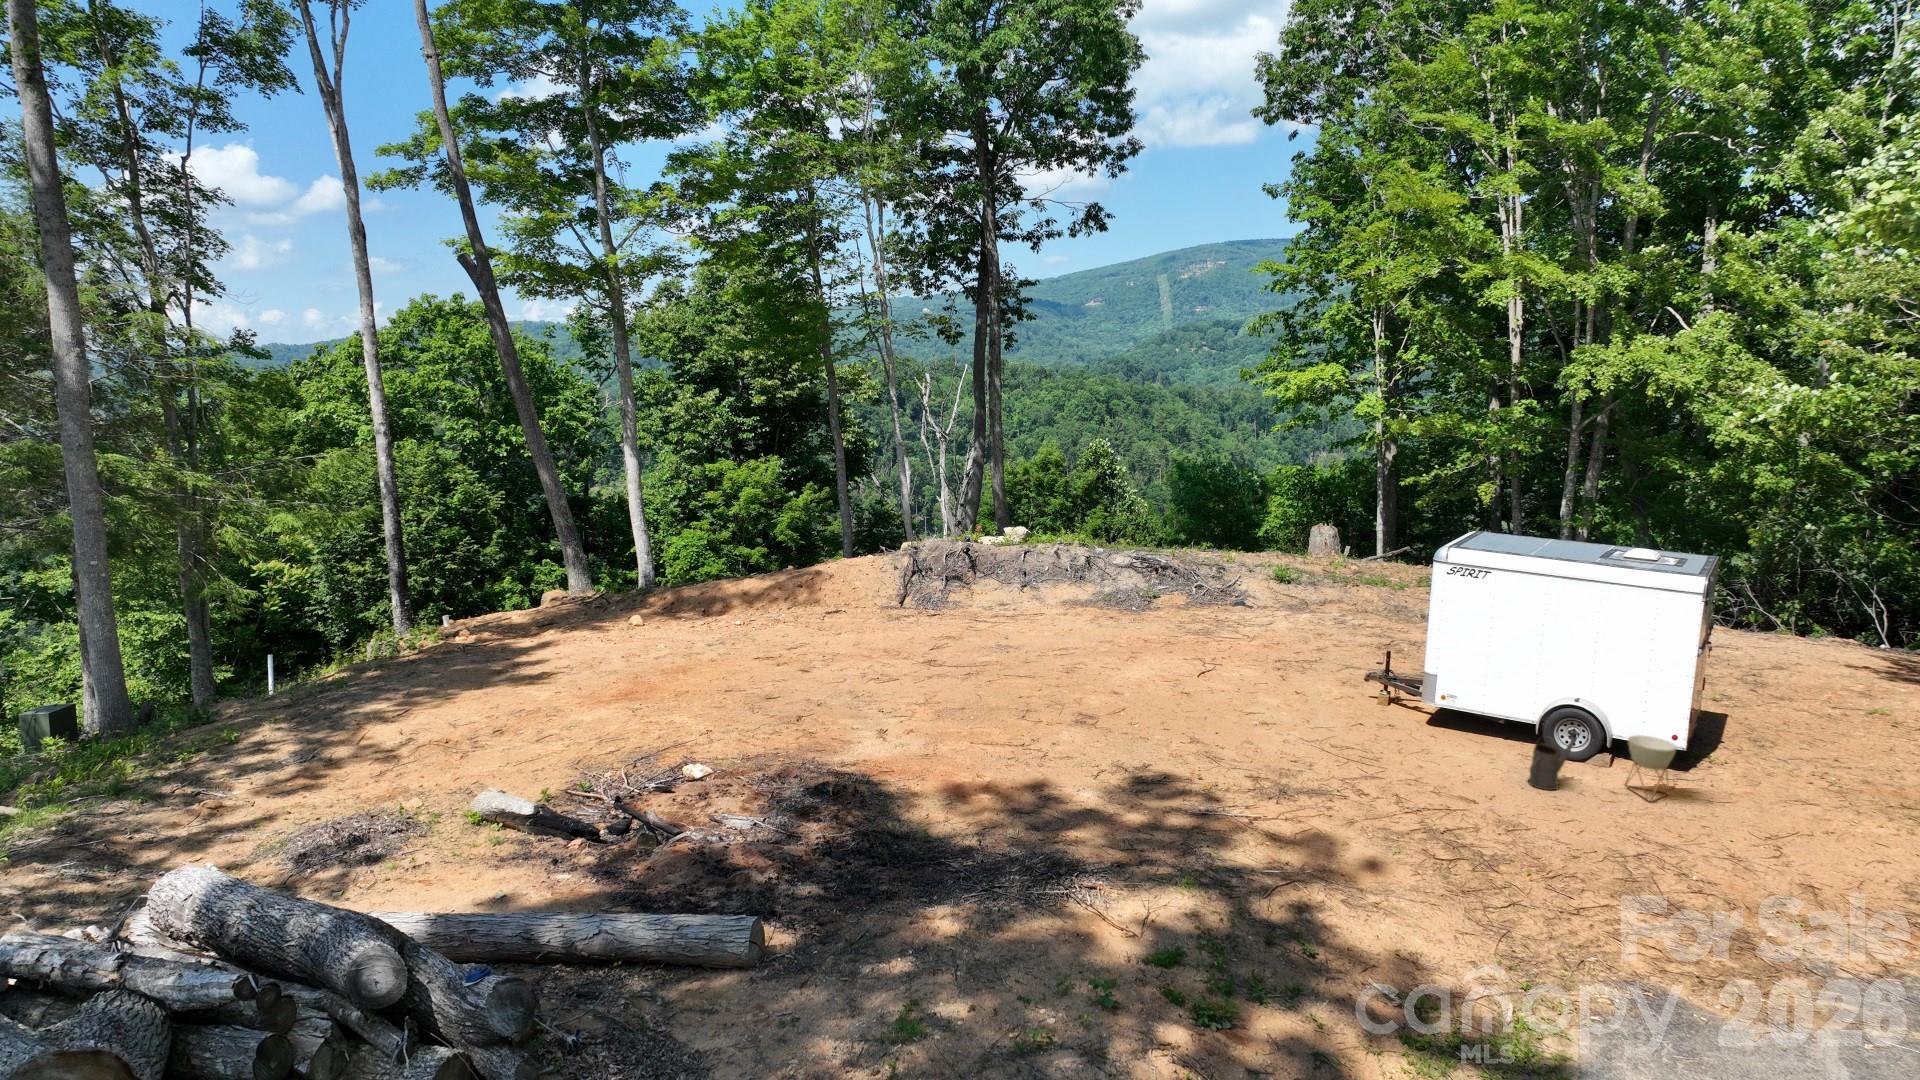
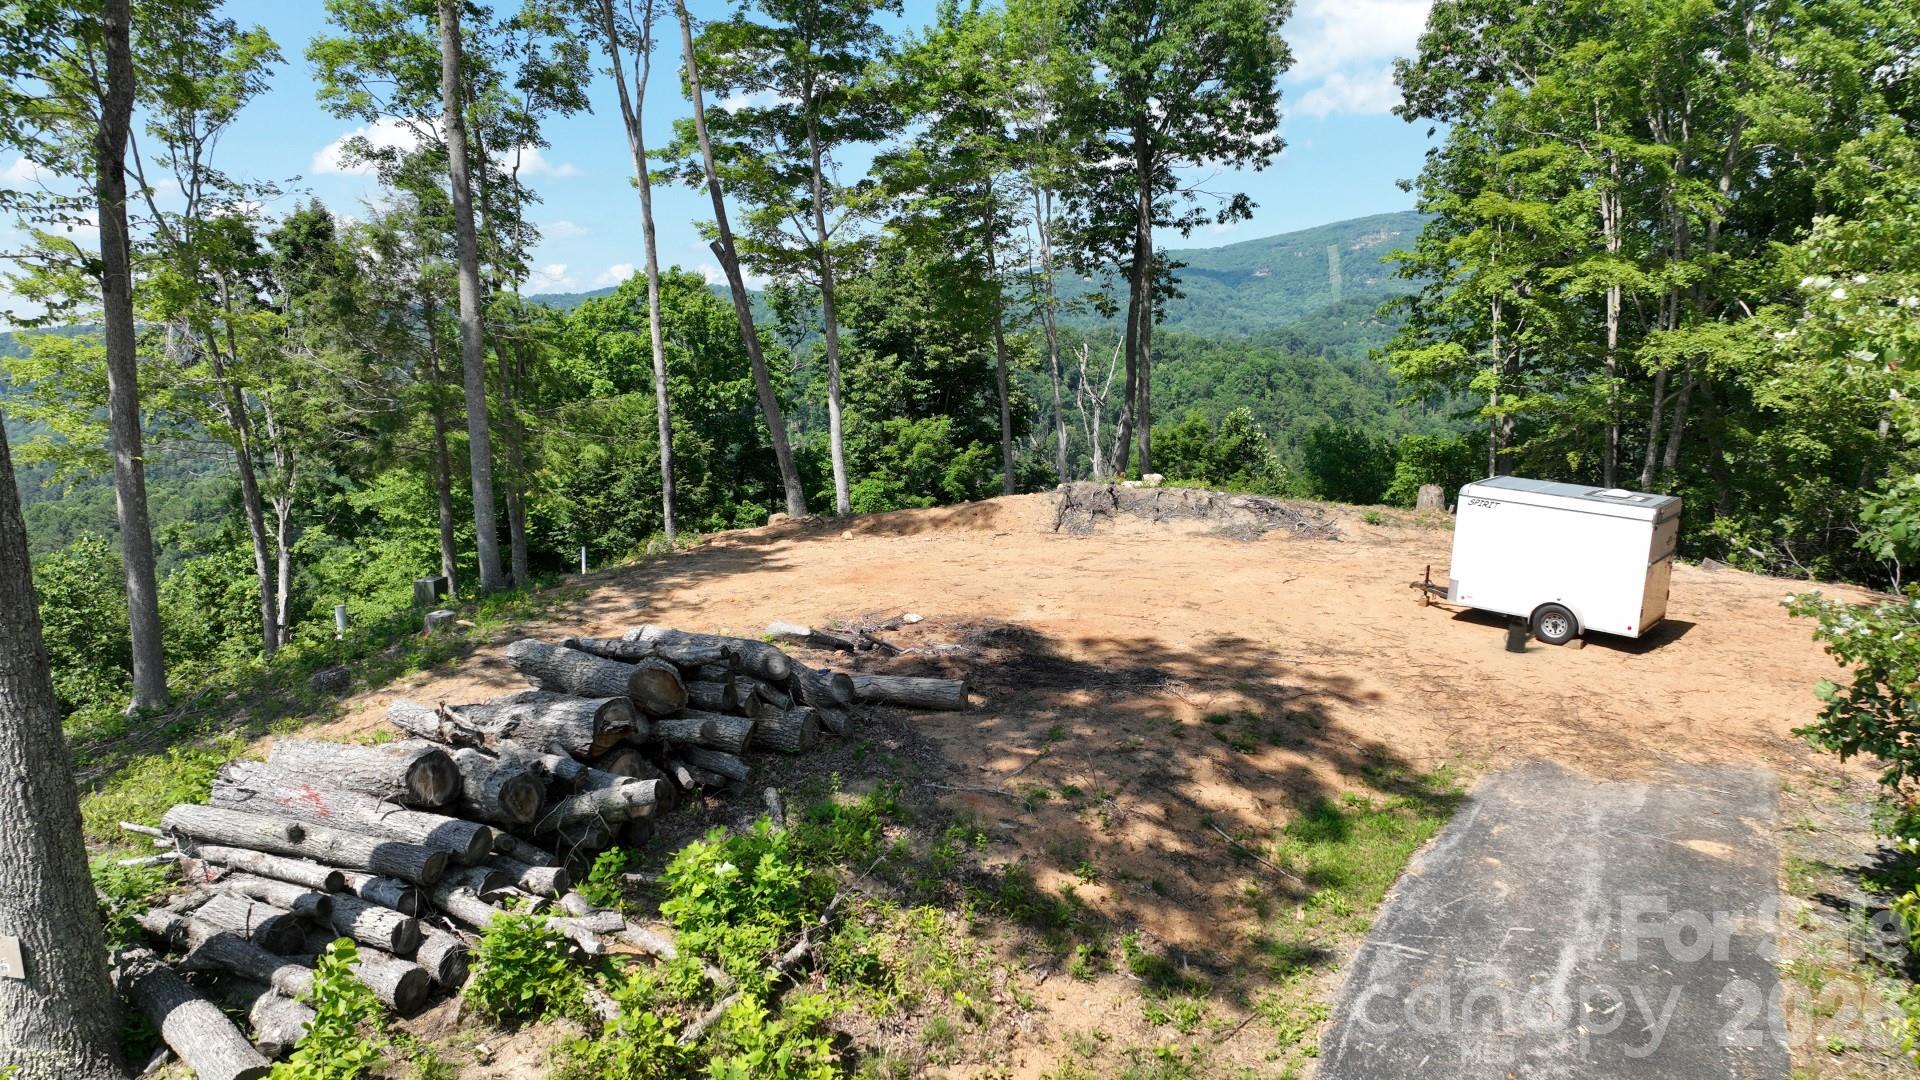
planter: present [1625,735,1676,802] -> none [1577,617,1611,661]

